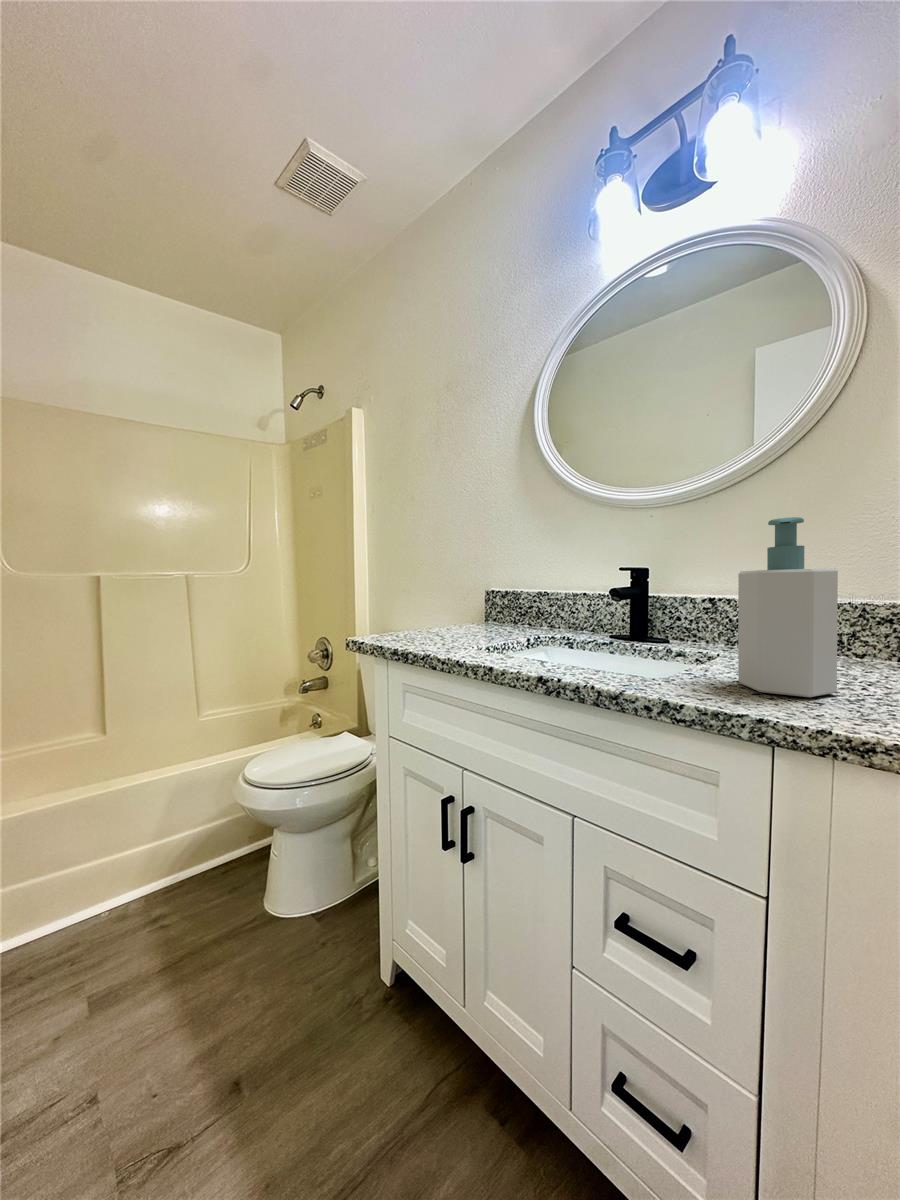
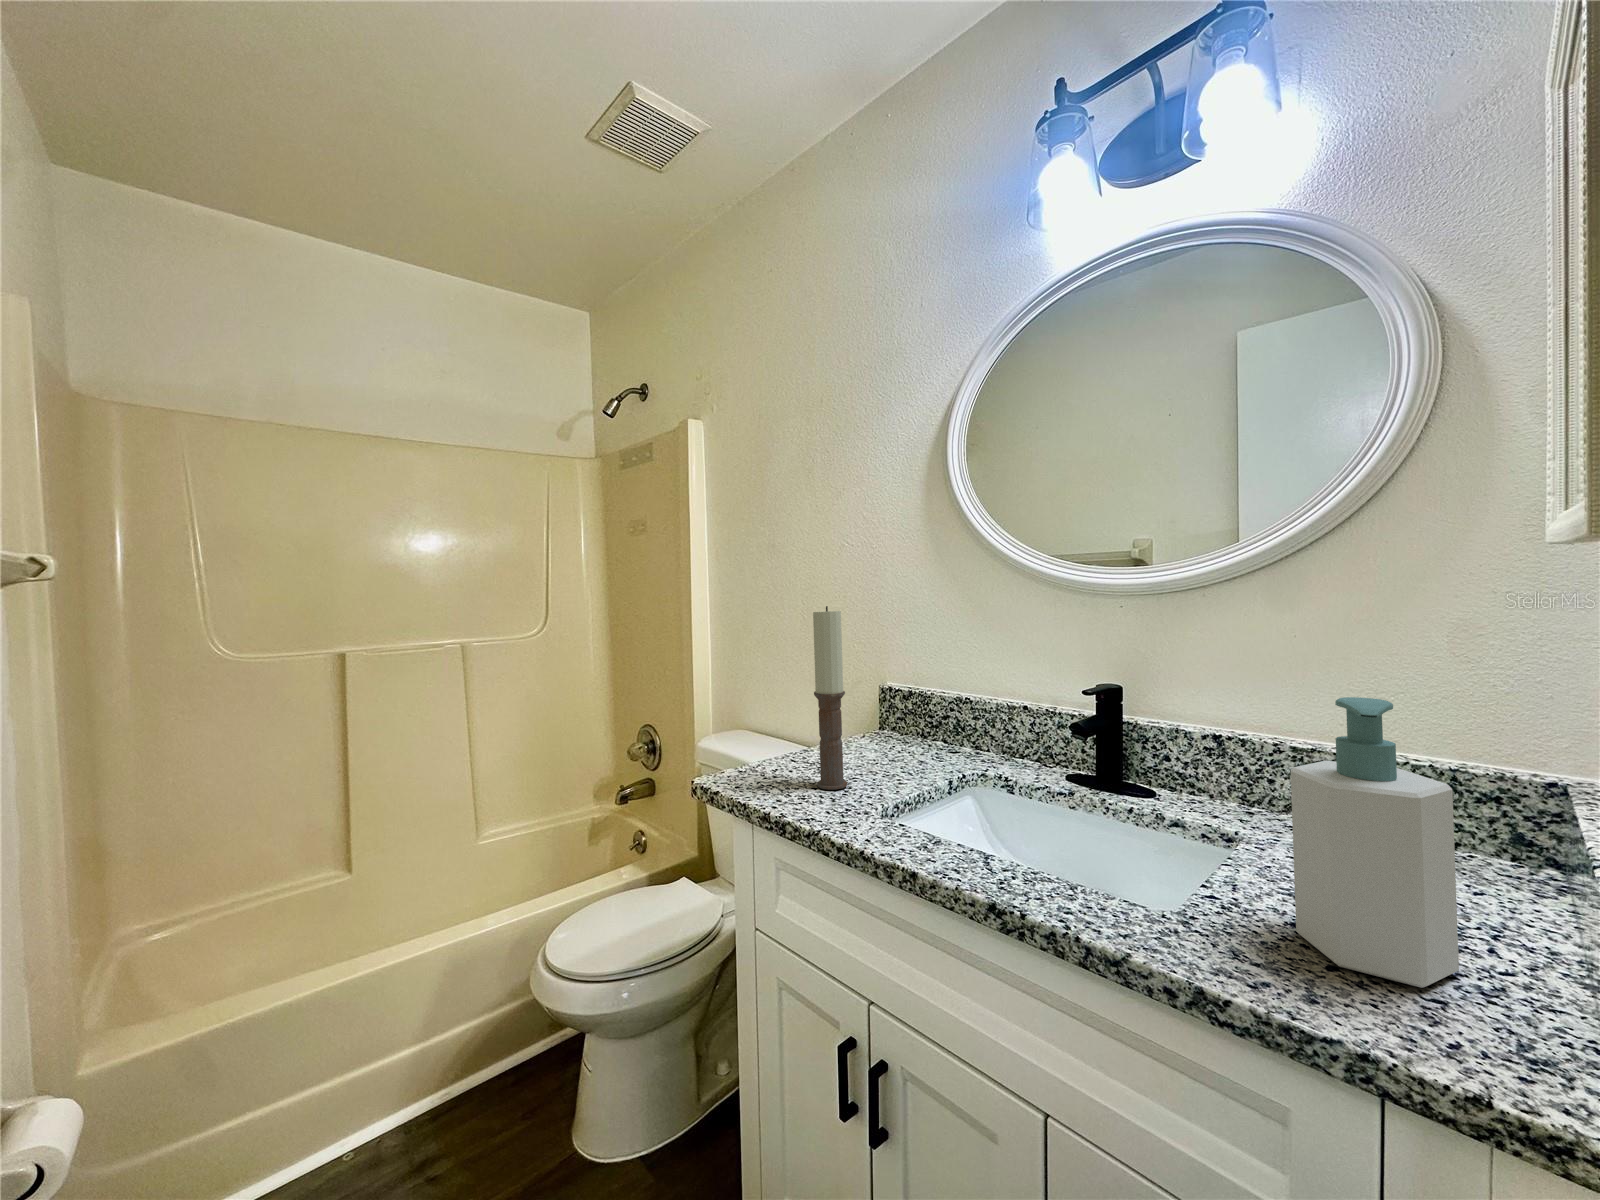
candle: none [432,513,455,641] -> present [813,606,847,790]

